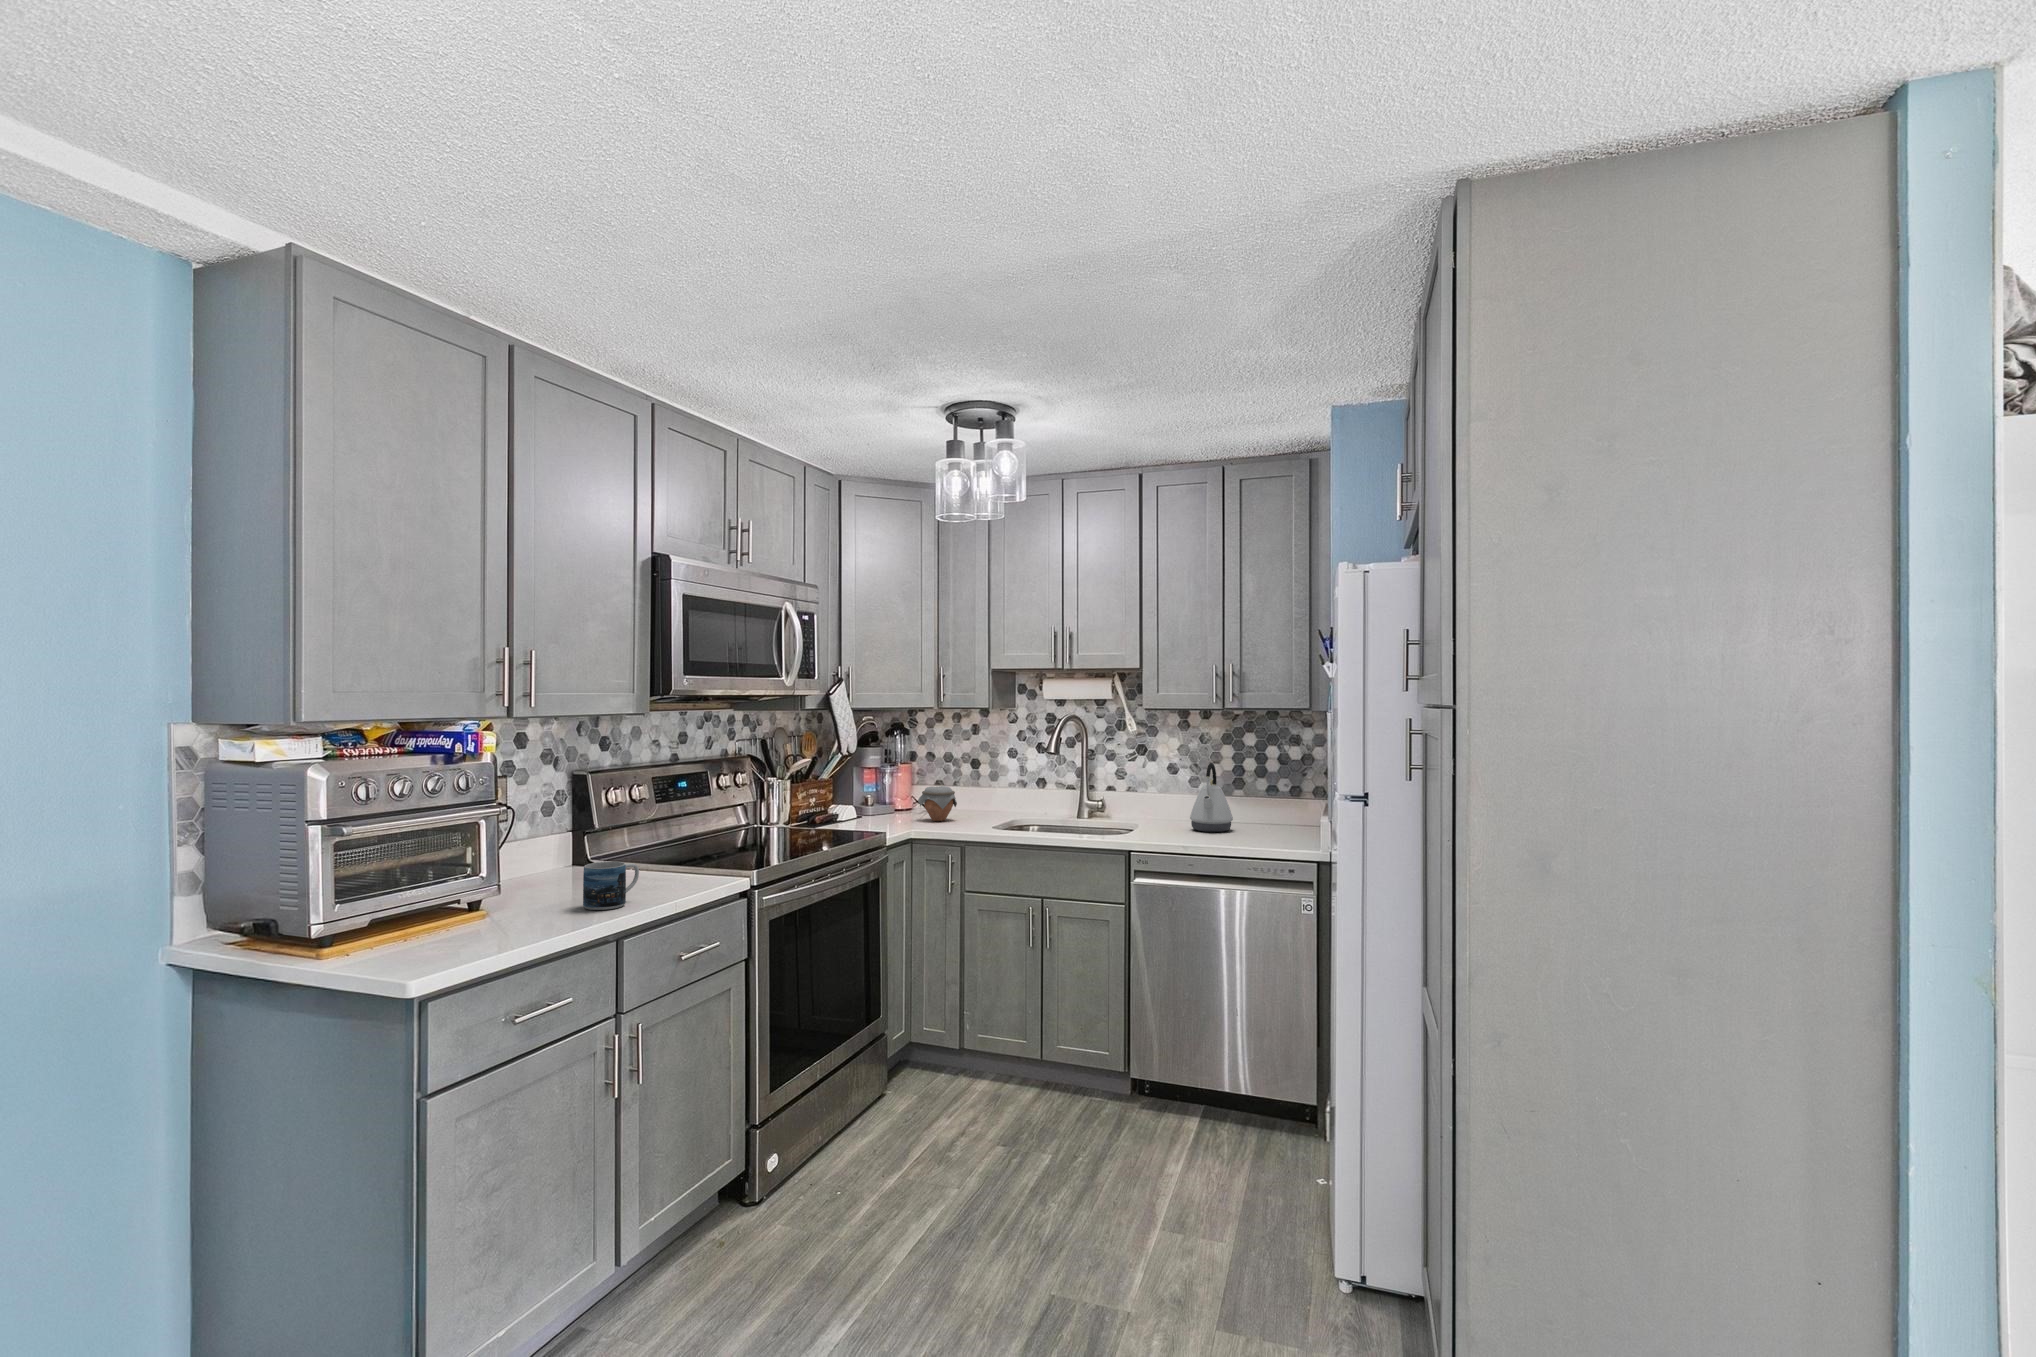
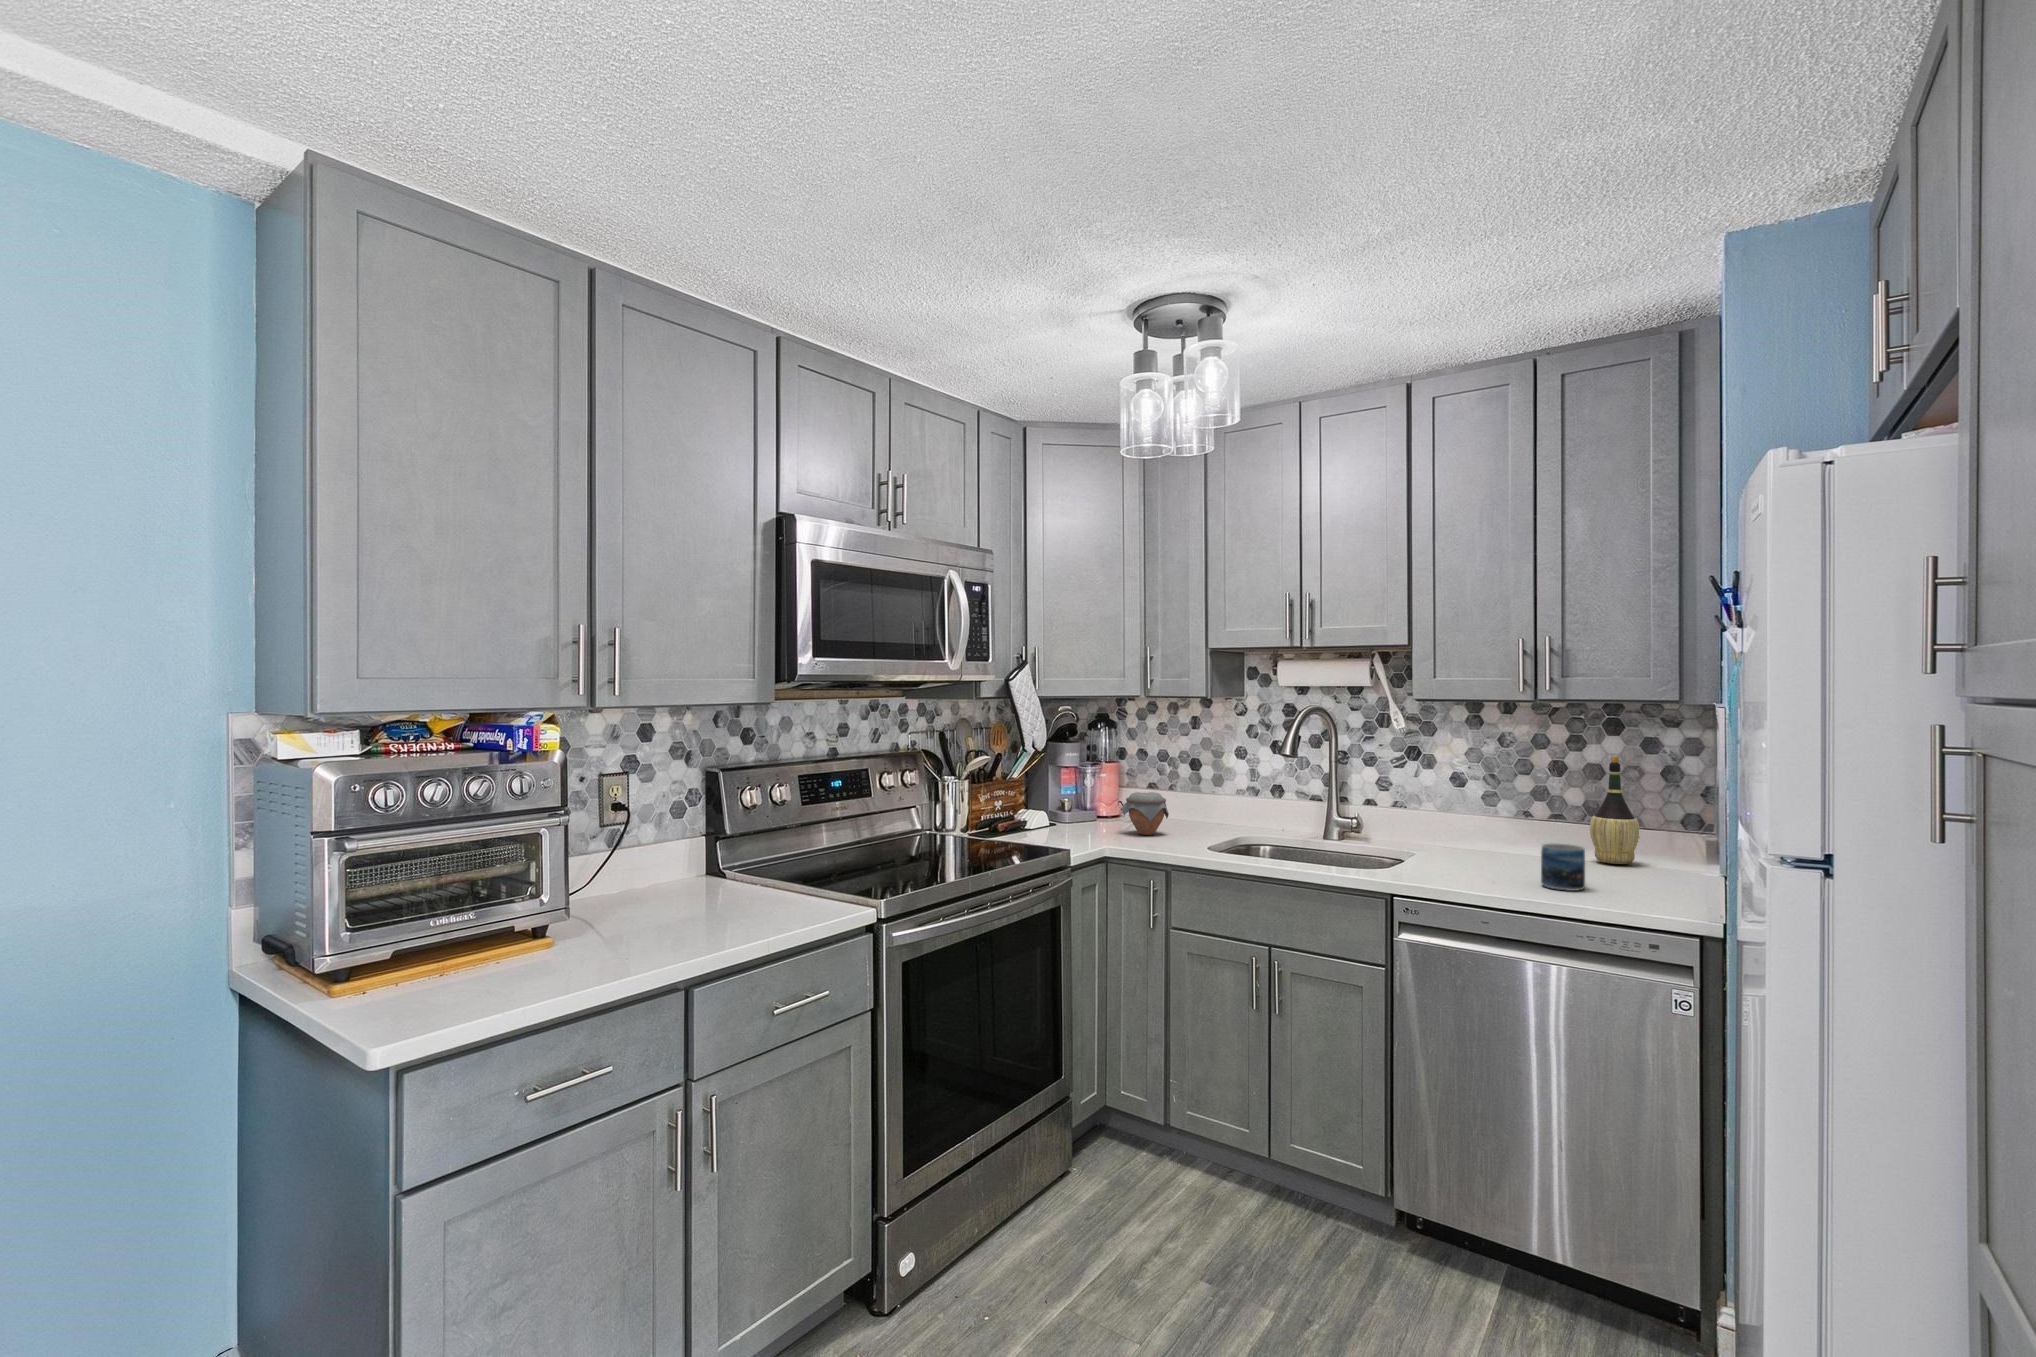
wine bottle: none [1265,748,1297,826] -> present [1590,756,1640,864]
kettle: present [1190,763,1233,832] -> none [1478,775,1541,869]
mug: present [583,862,639,910] -> present [1541,843,1585,891]

